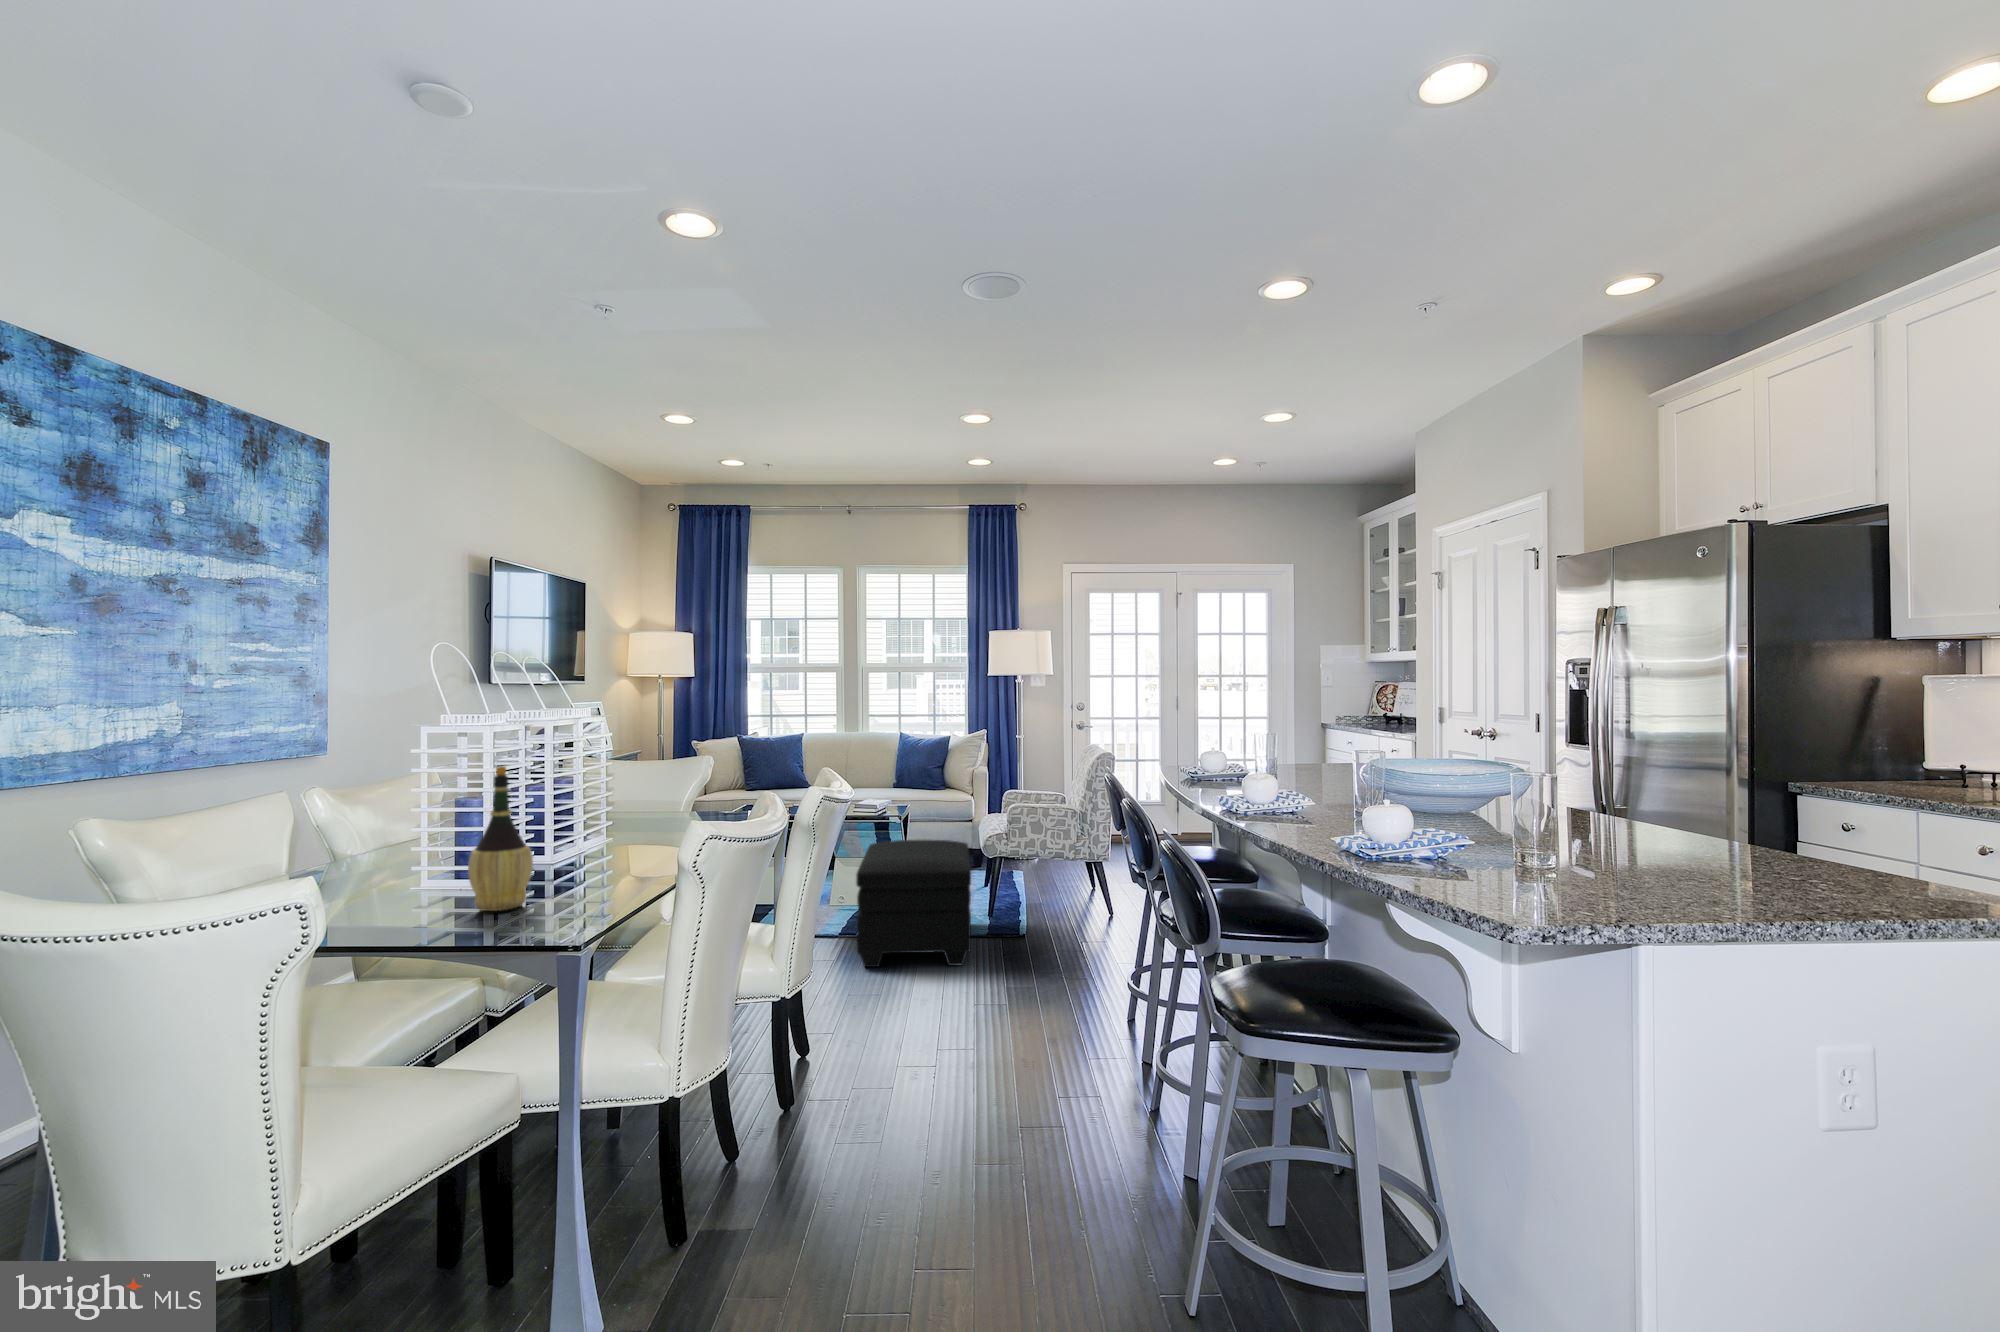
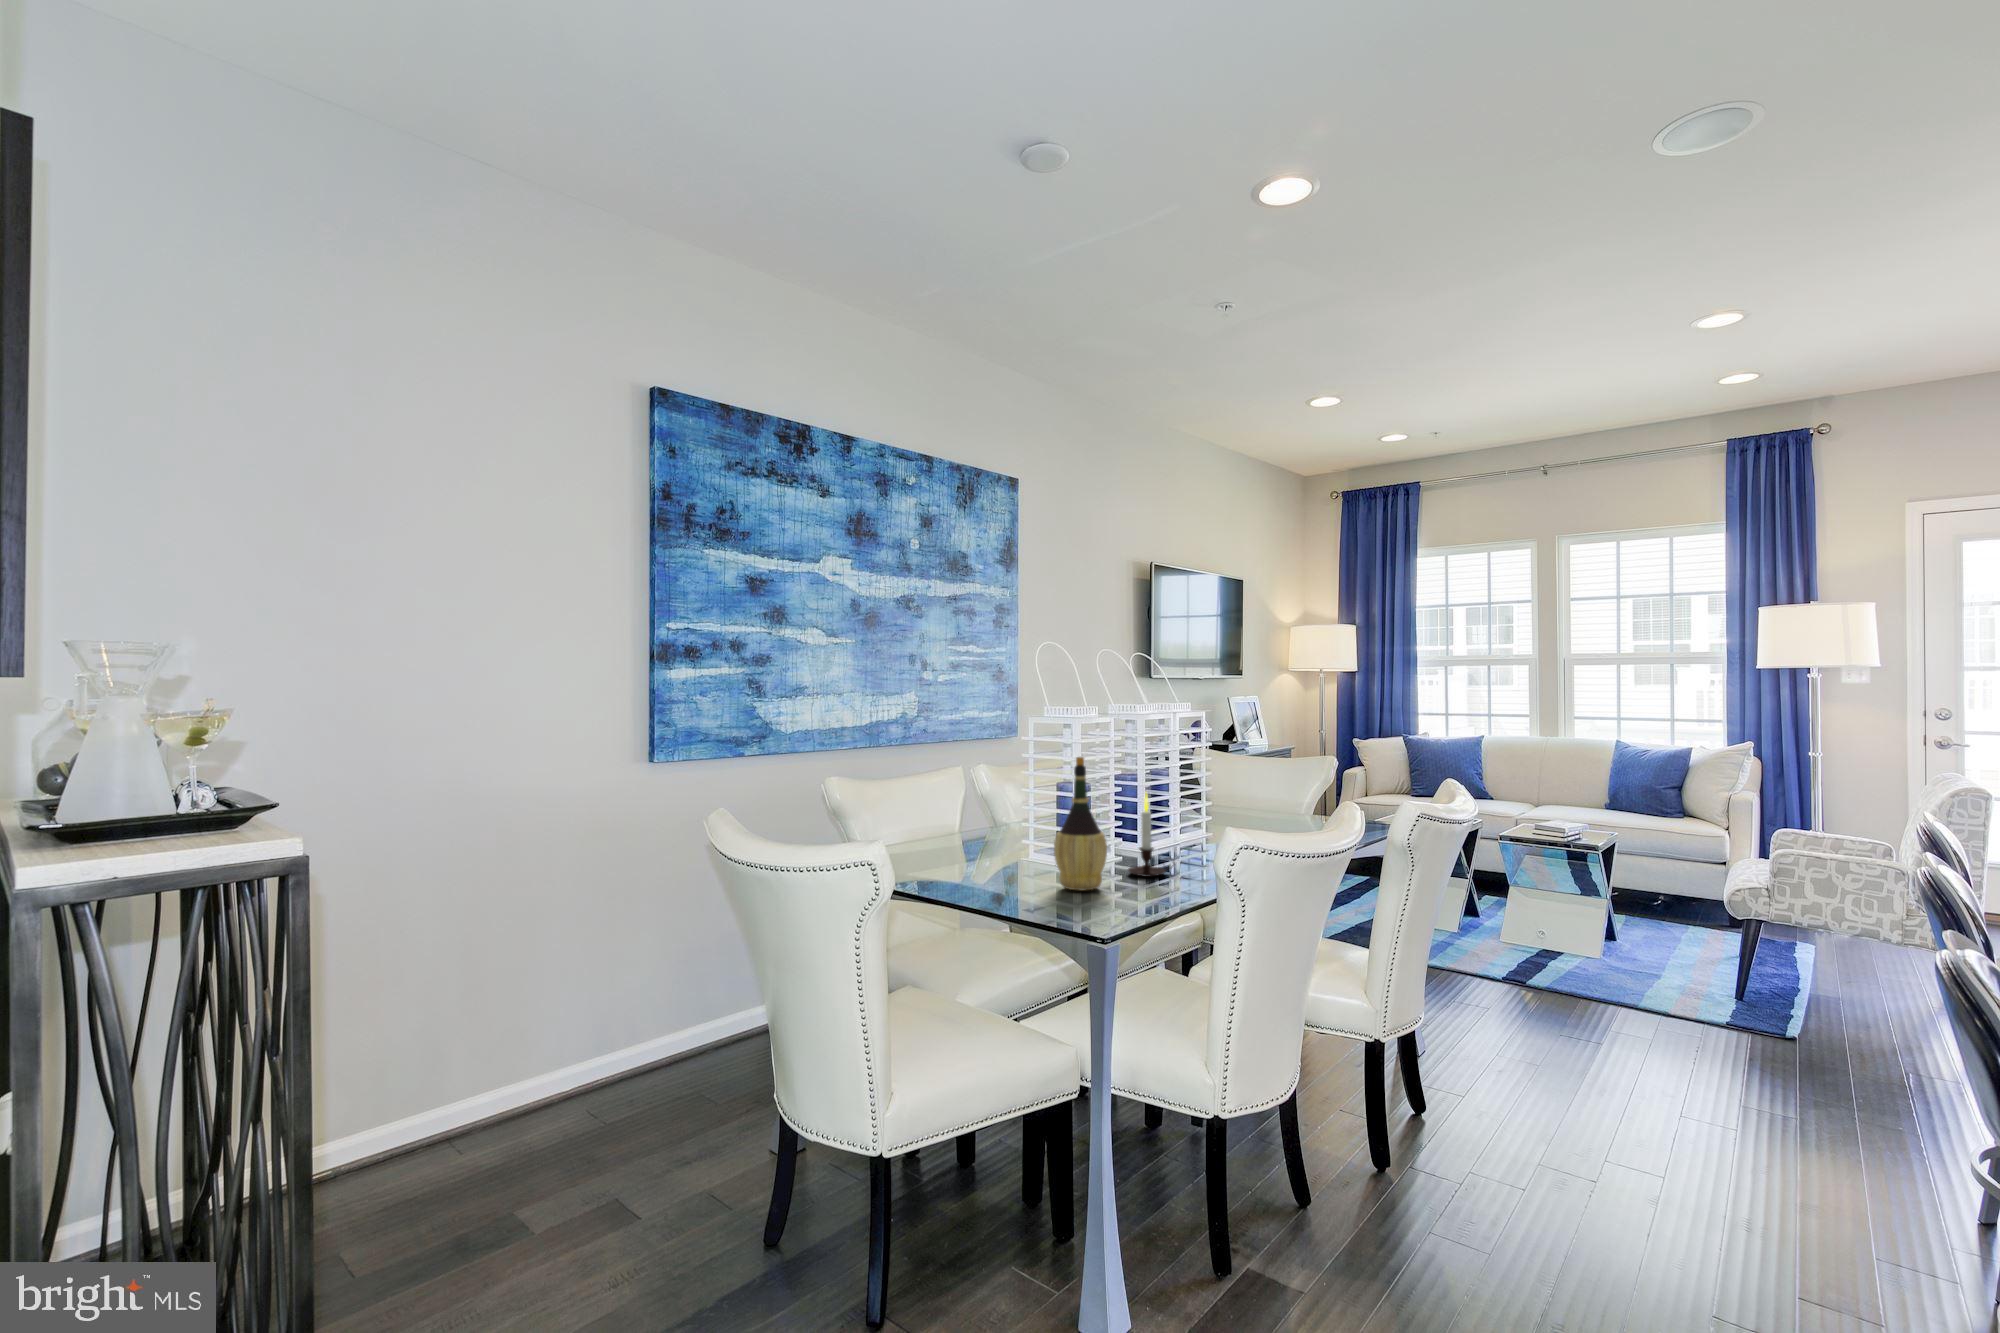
candle: none [544,798,596,887] -> present [1128,794,1173,877]
ottoman: present [856,840,971,967] -> none [1518,874,1695,1050]

